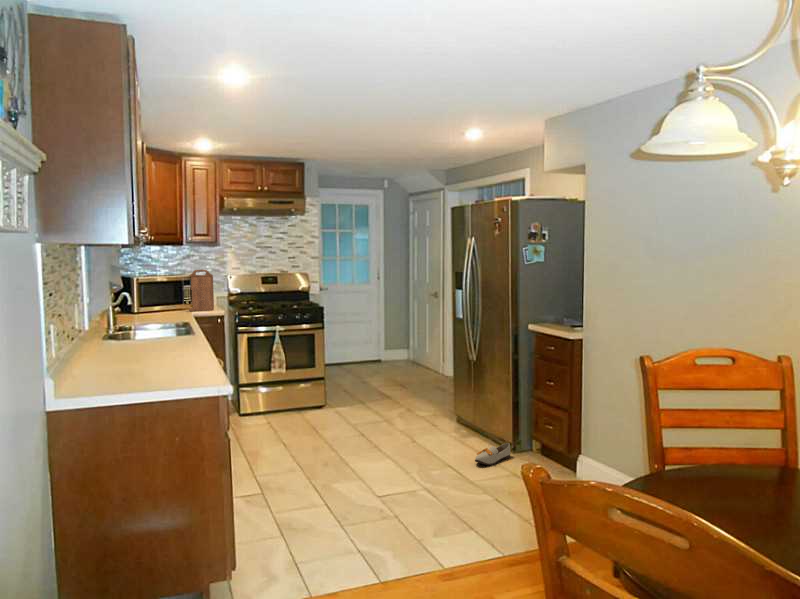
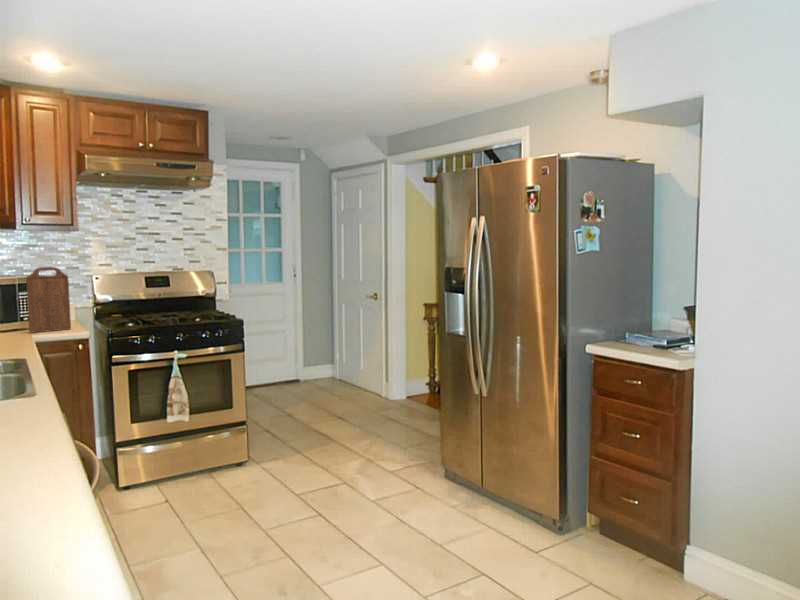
shoe: present [475,443,511,465] -> none [515,524,560,569]

